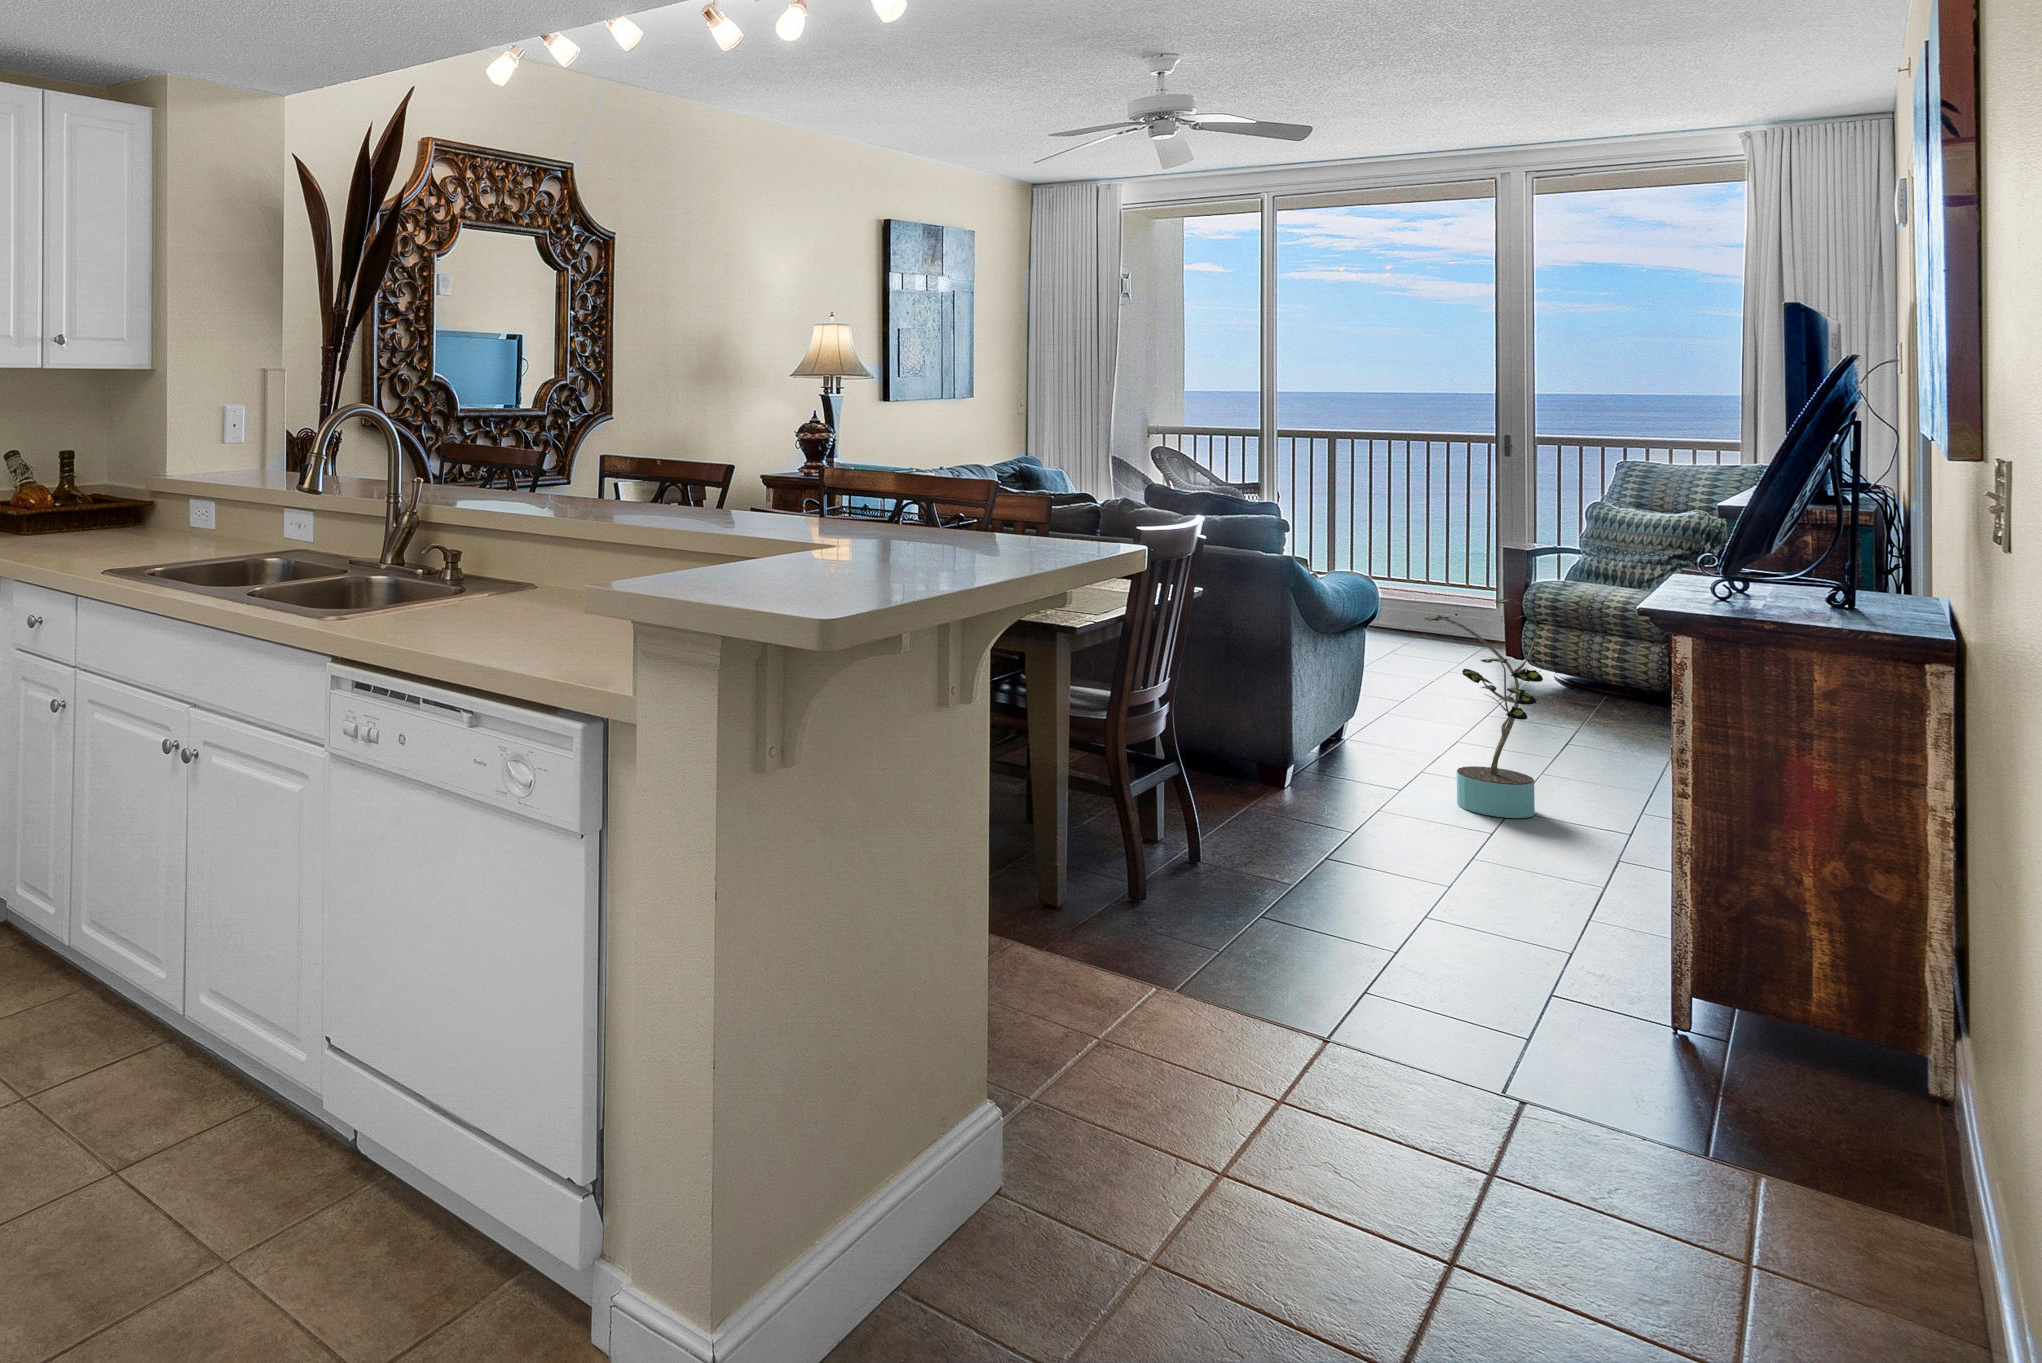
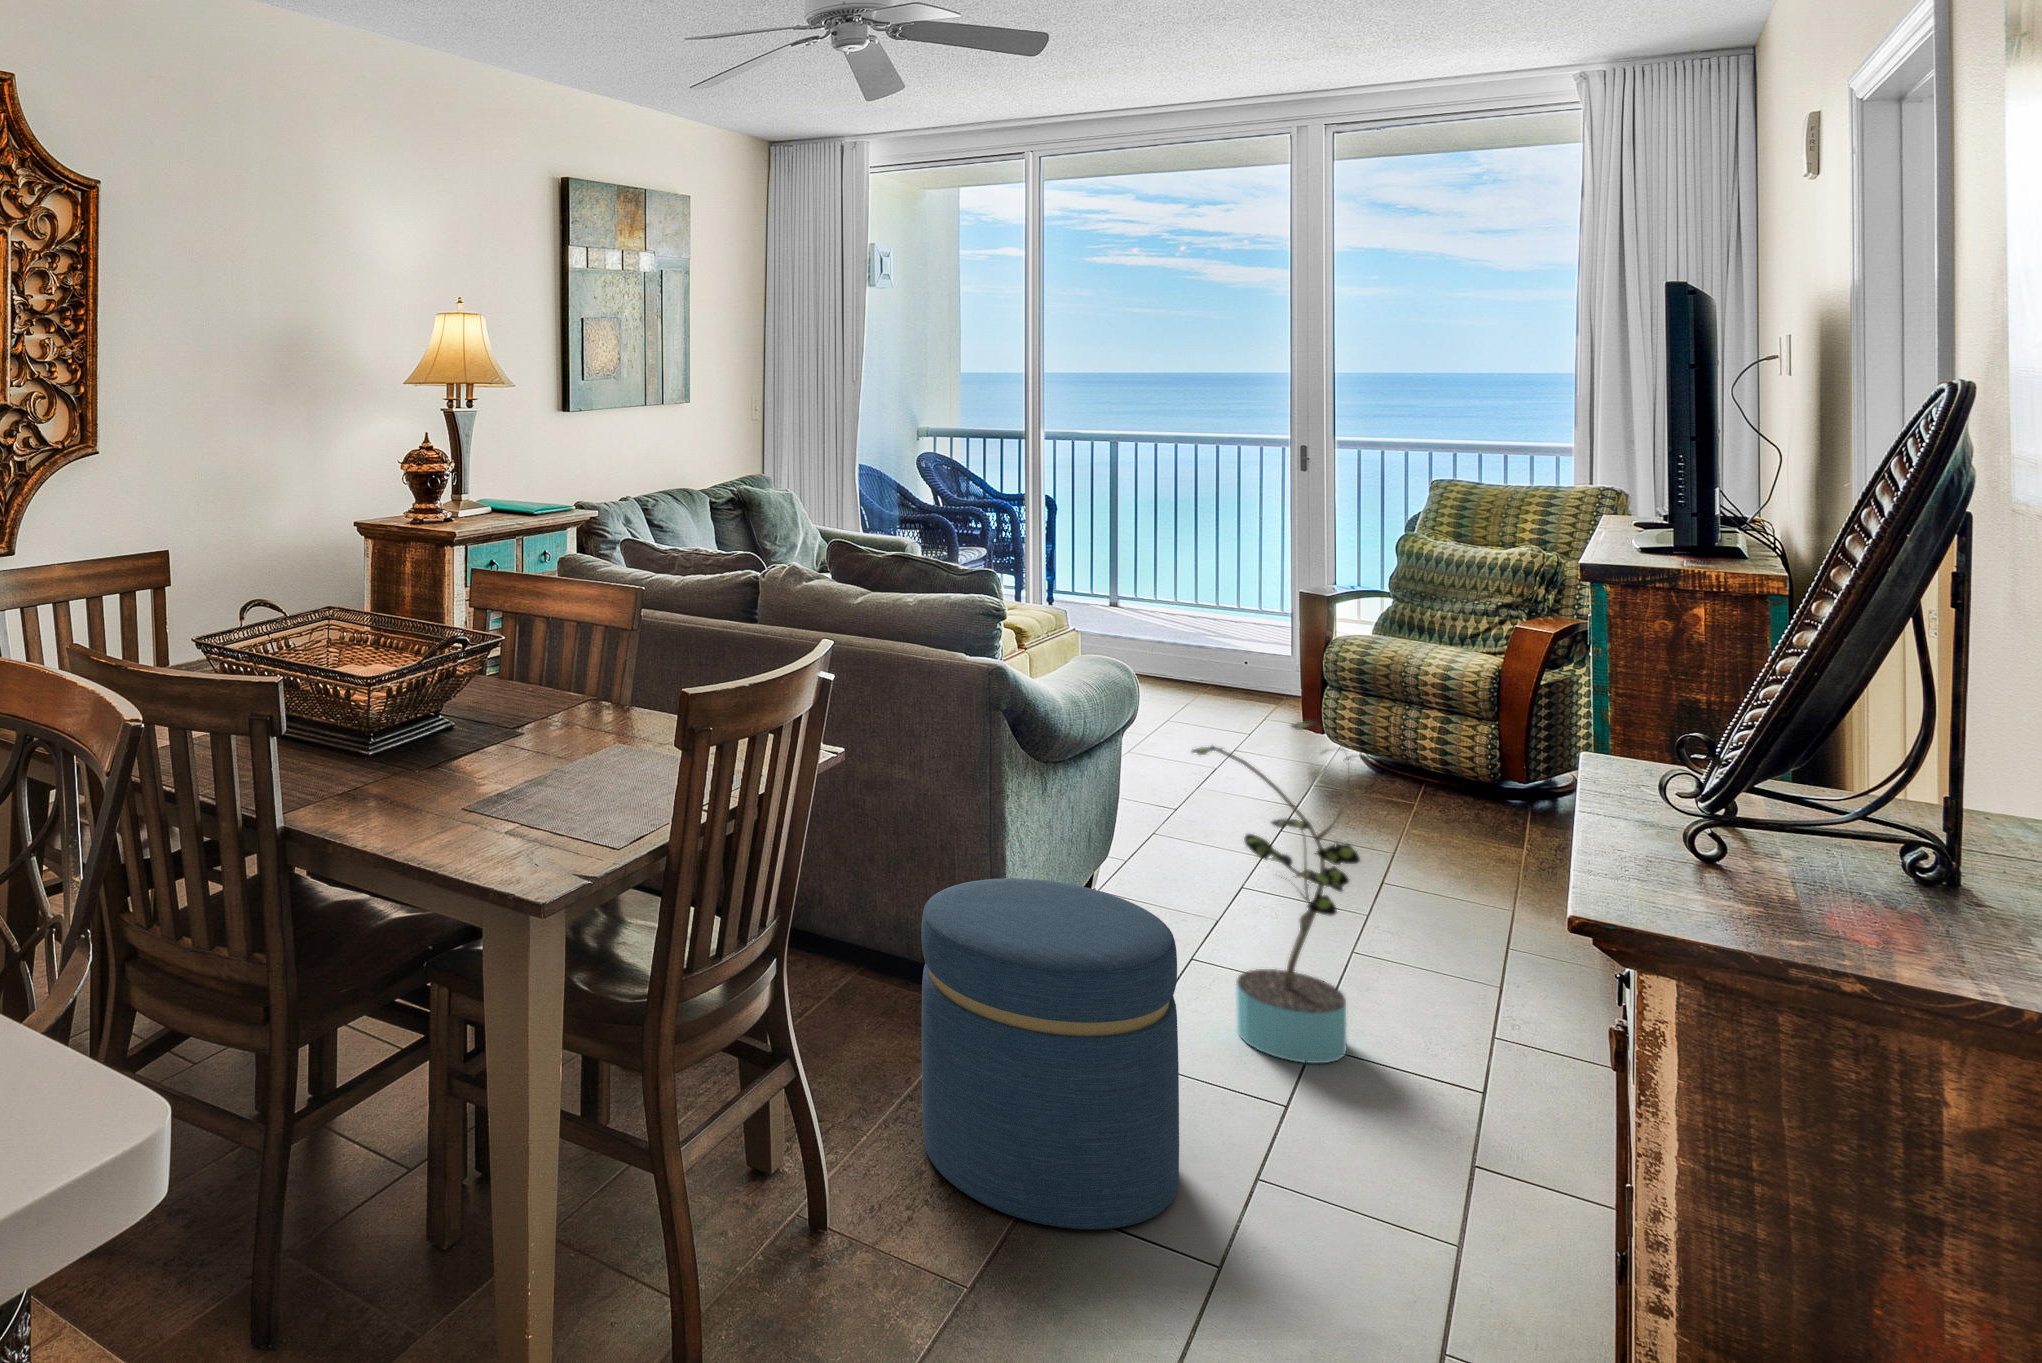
ottoman: none [1251,684,1422,871] -> present [921,878,1179,1229]

